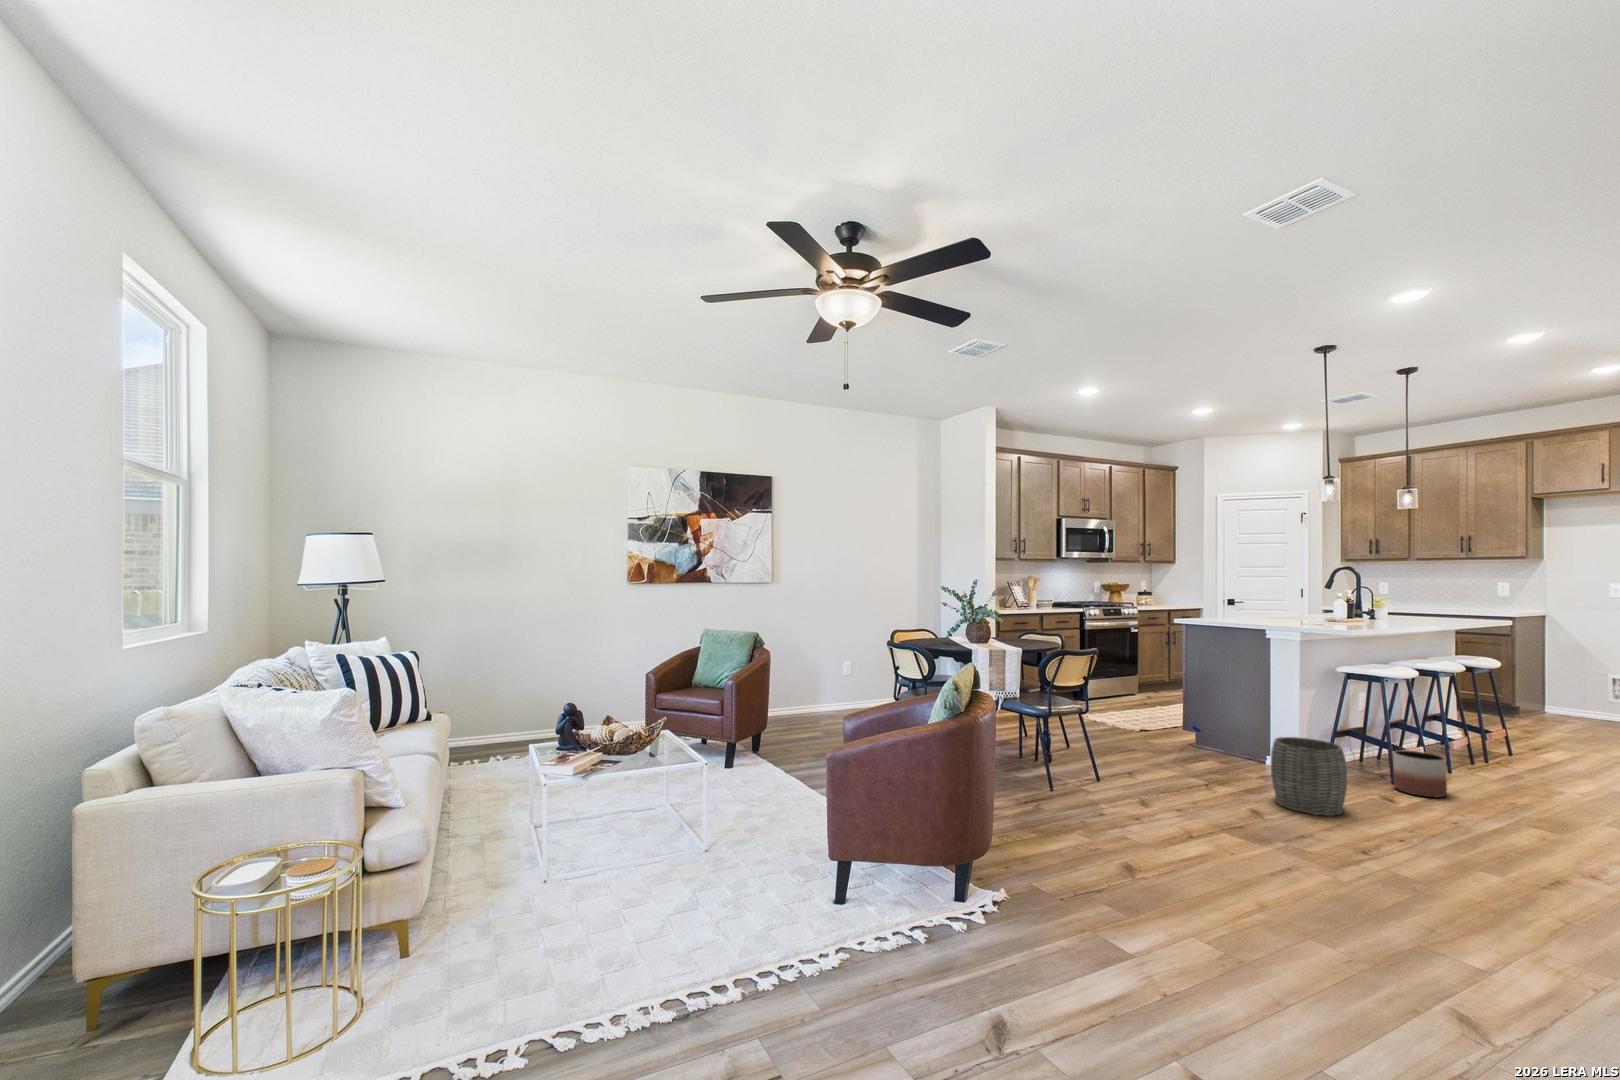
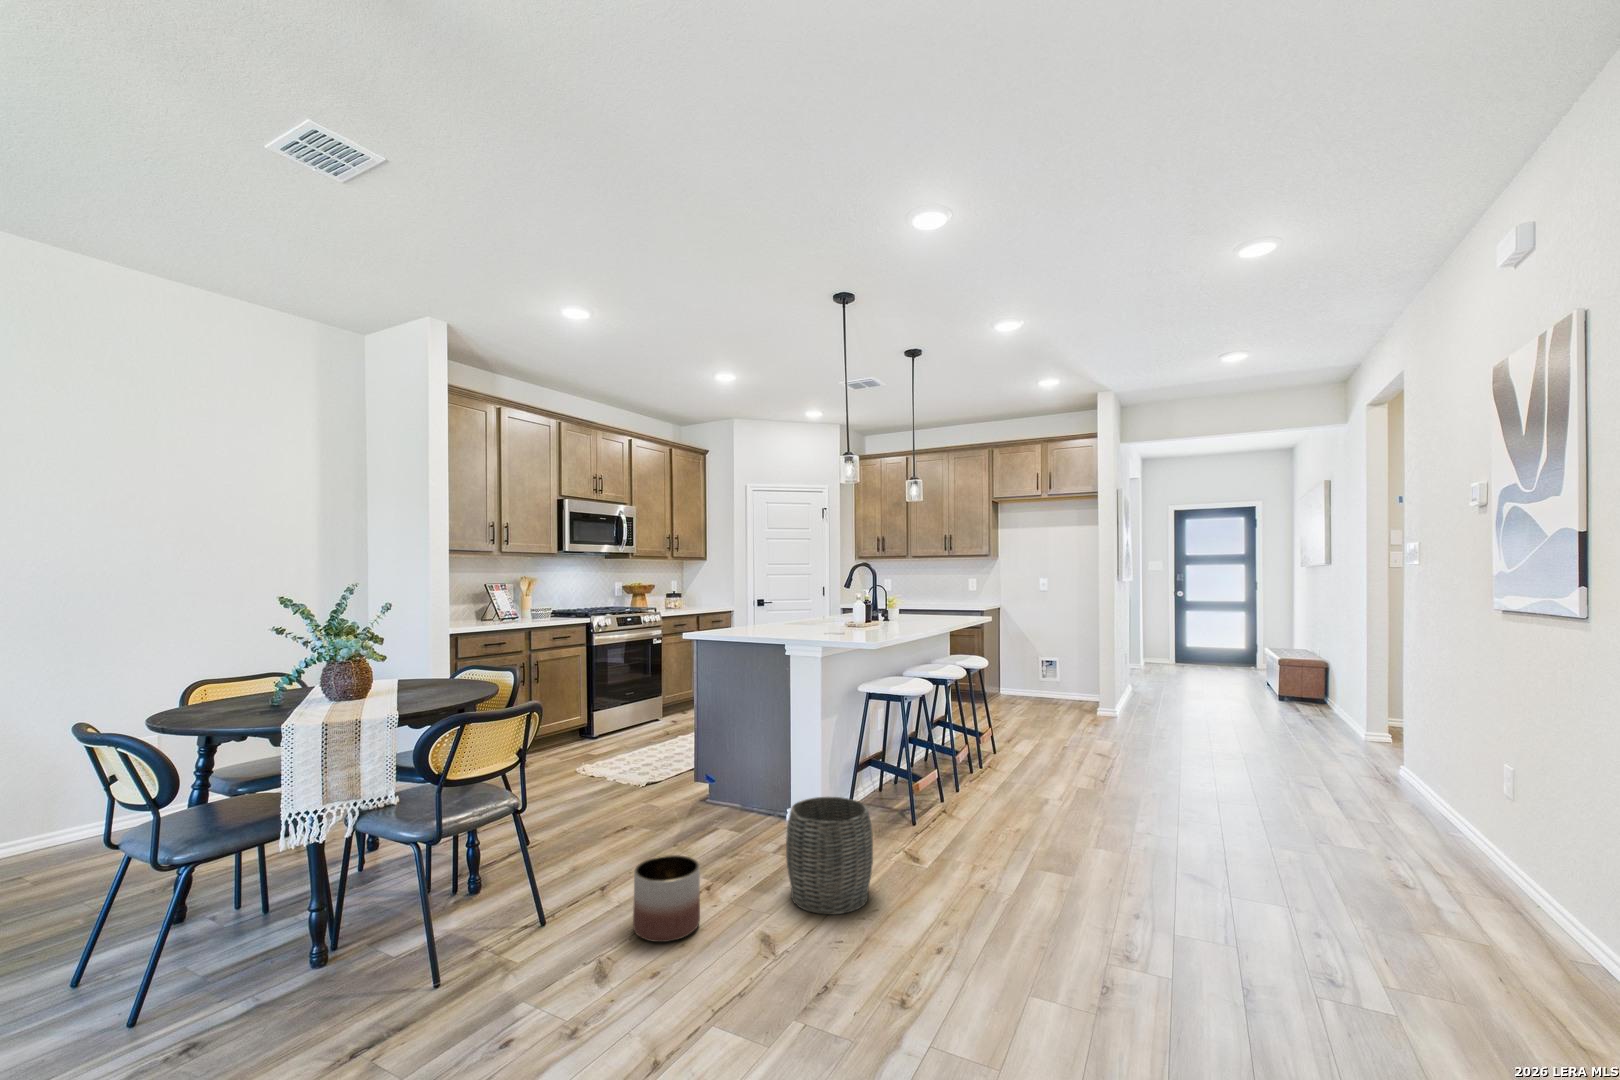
planter: present [1393,750,1447,797] -> present [633,855,700,942]

